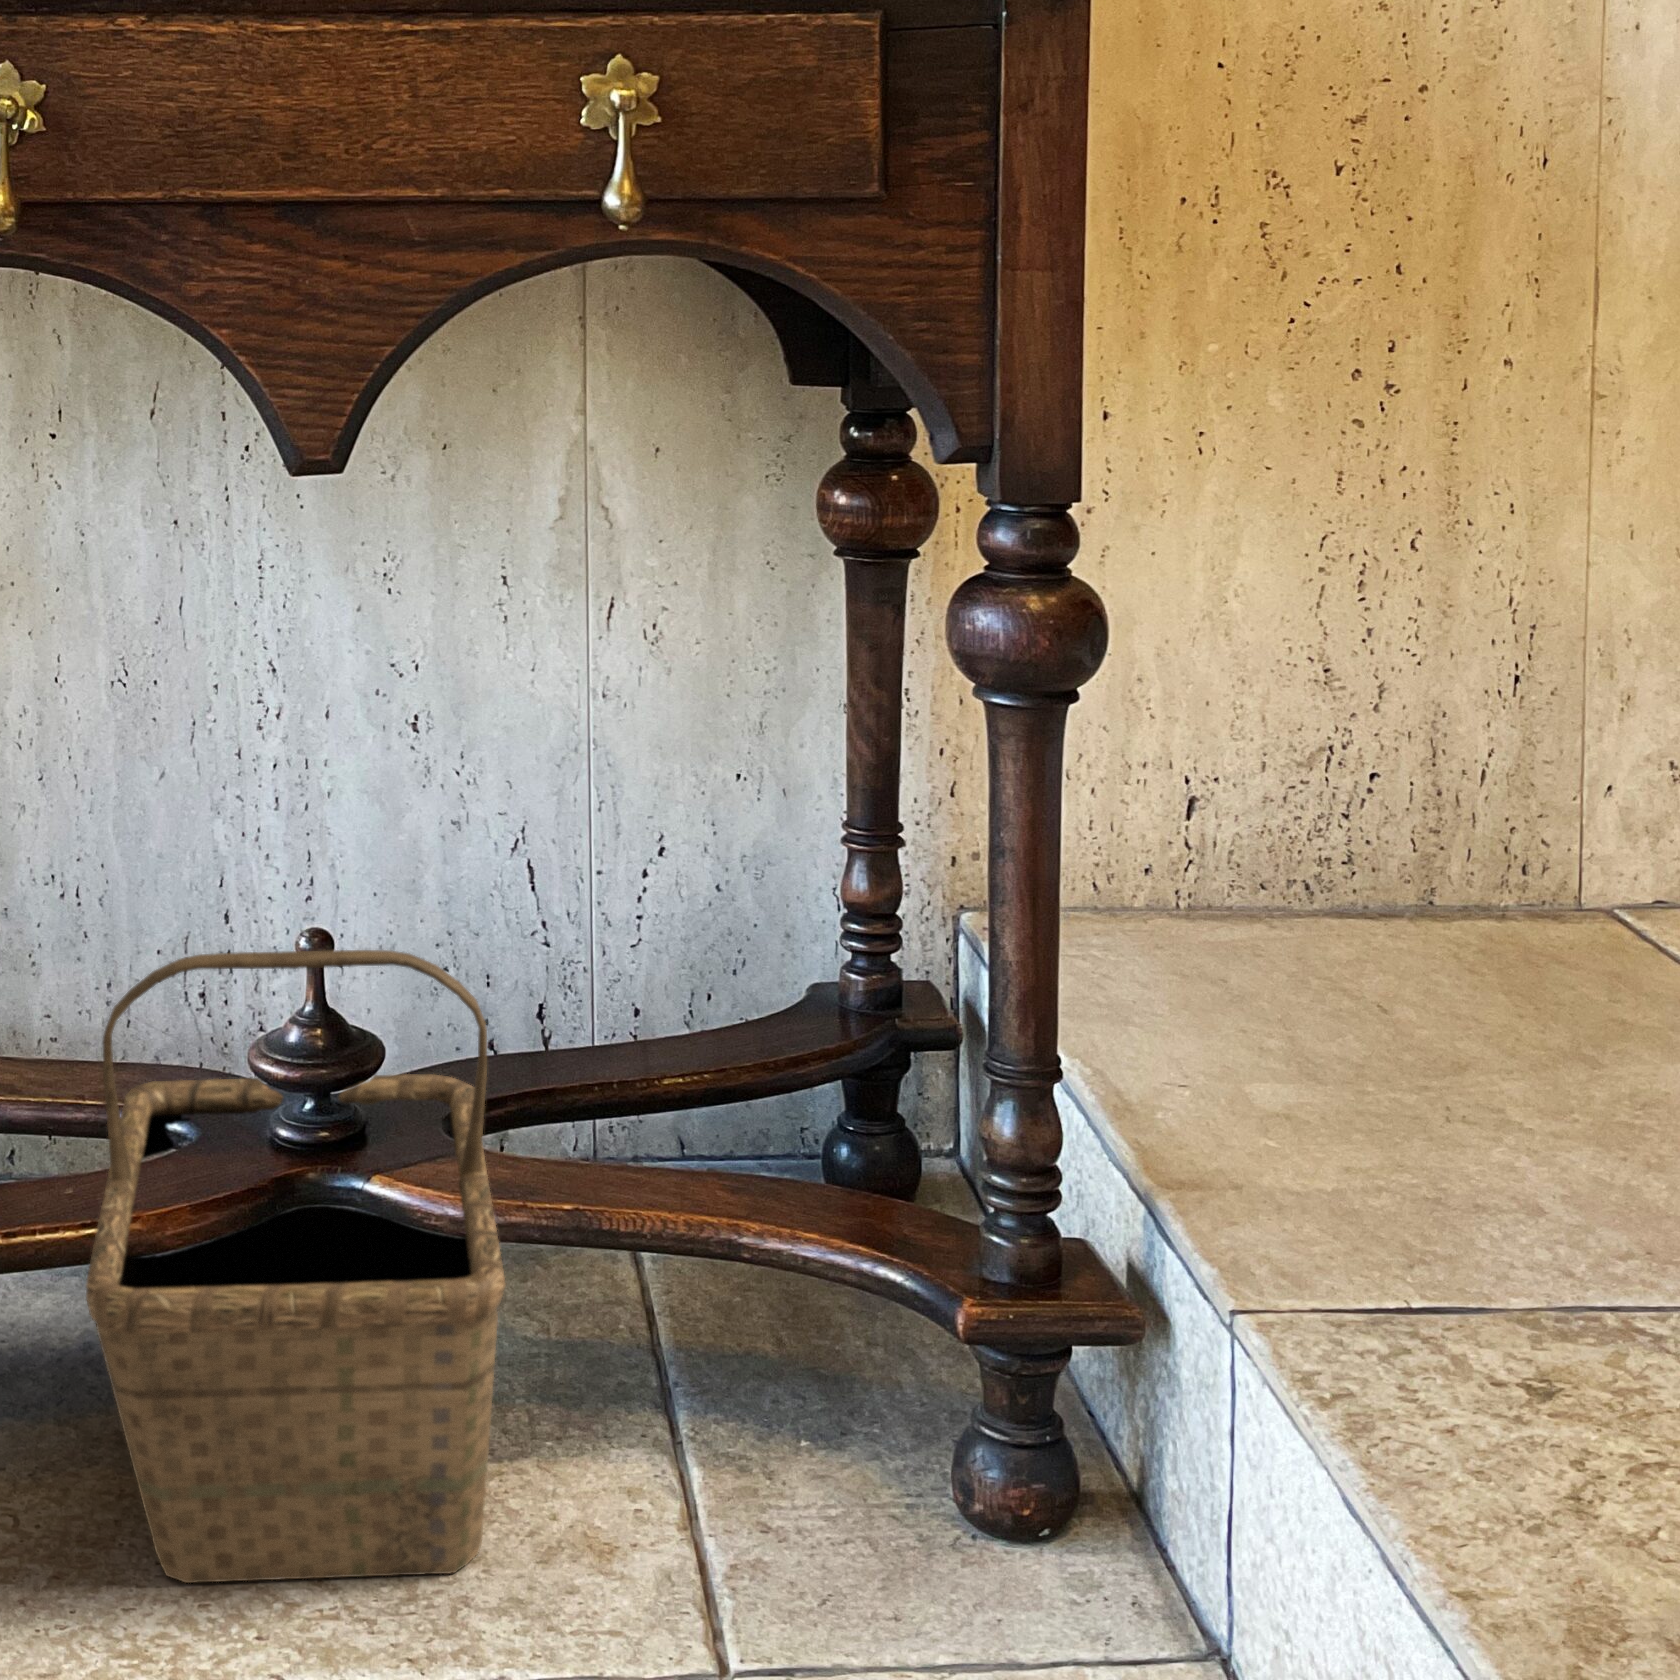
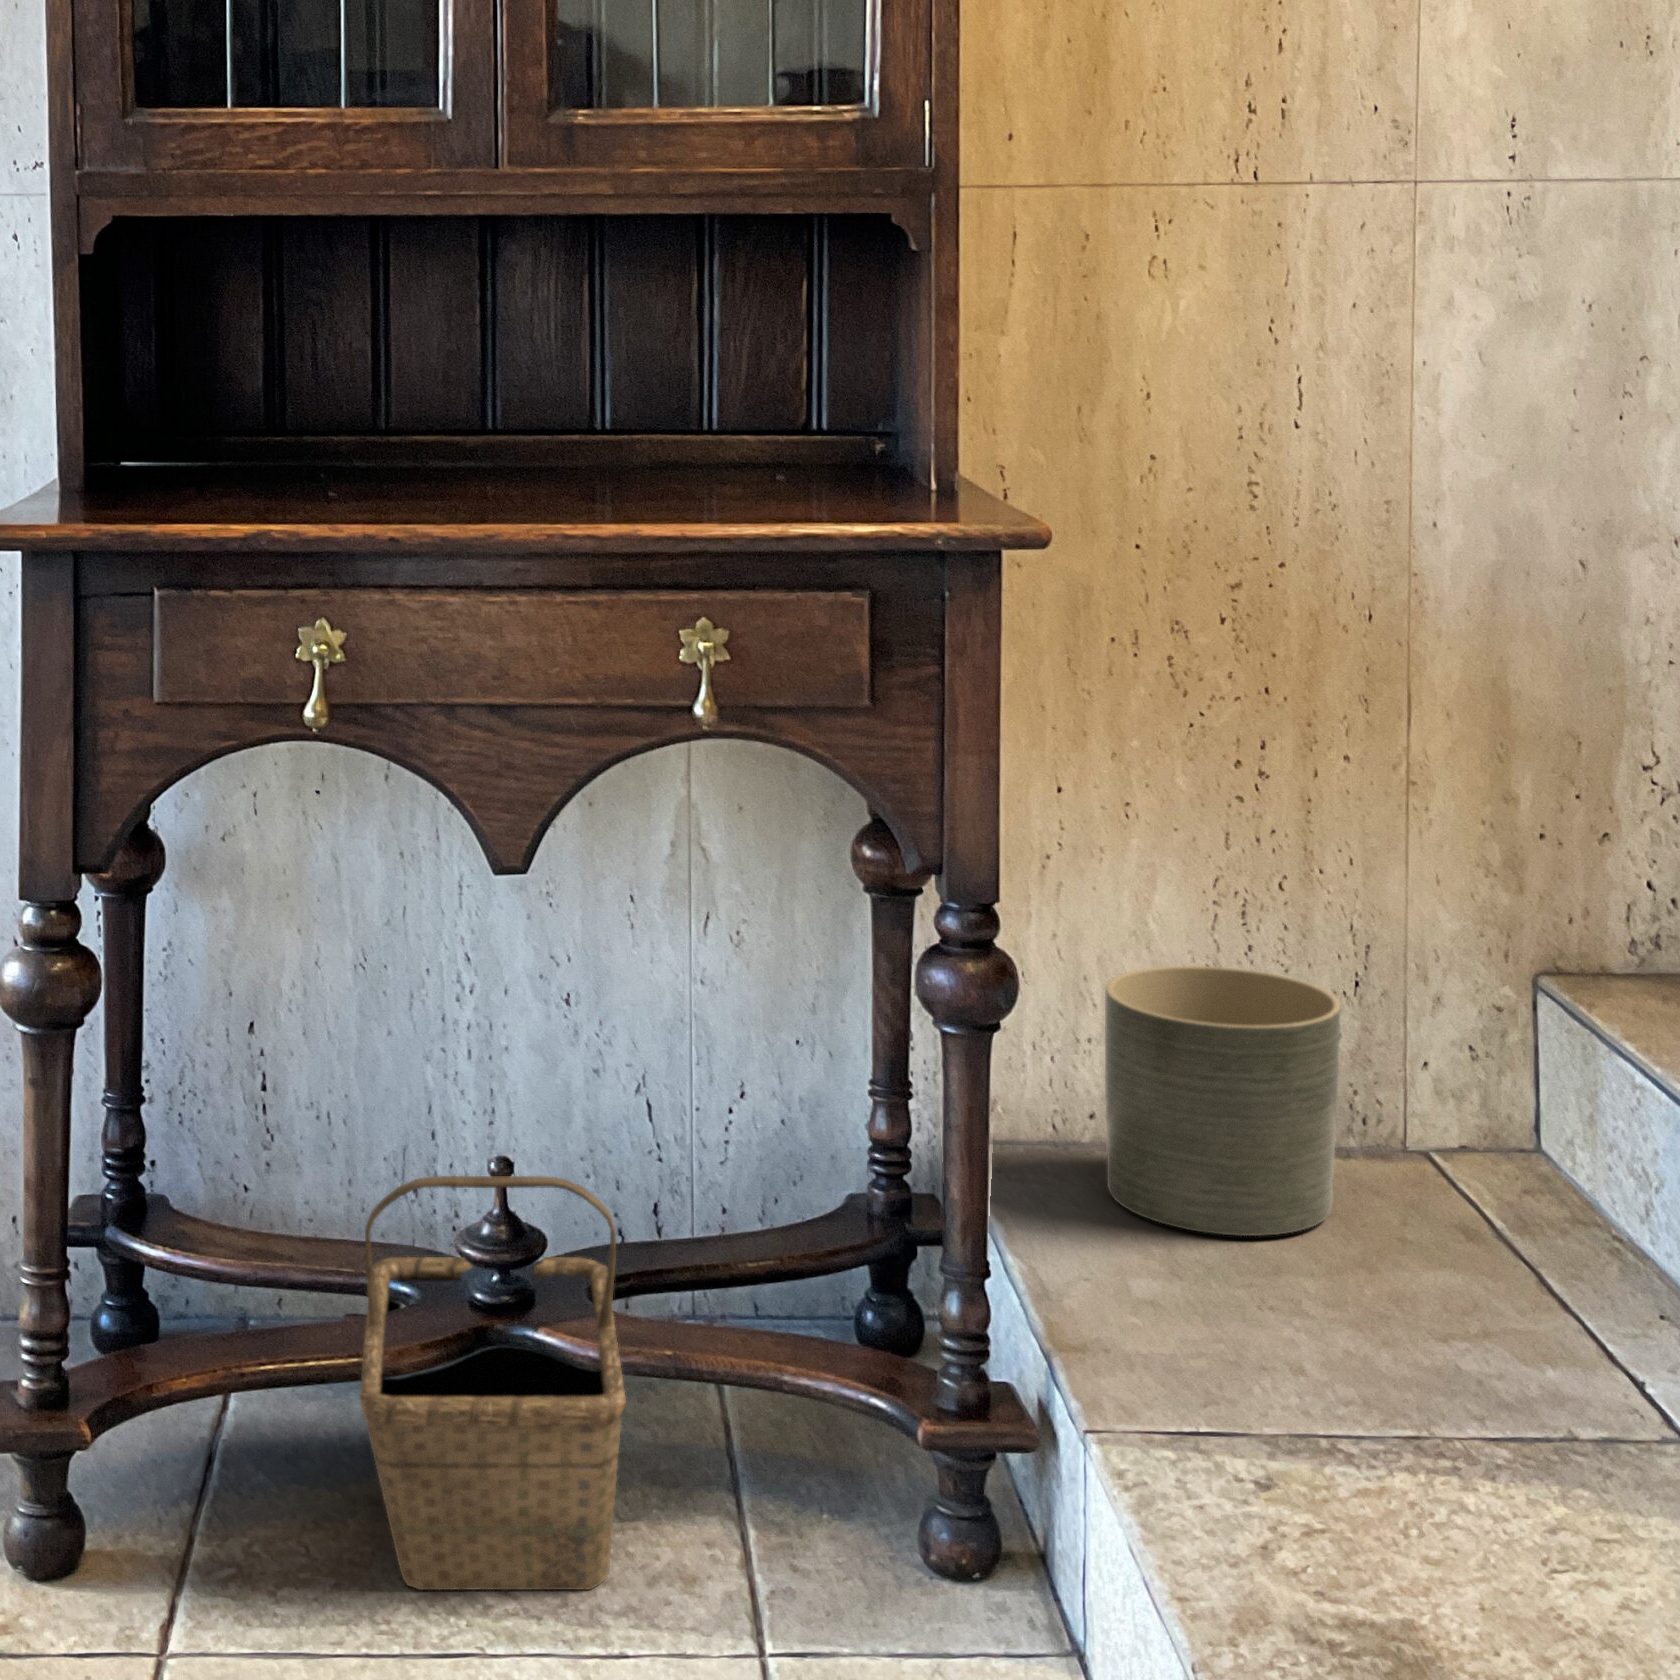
planter: none [1180,655,1522,1020] -> present [1105,966,1340,1236]

